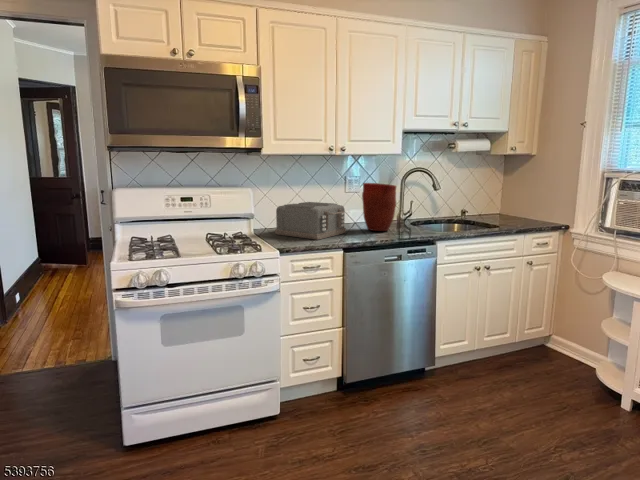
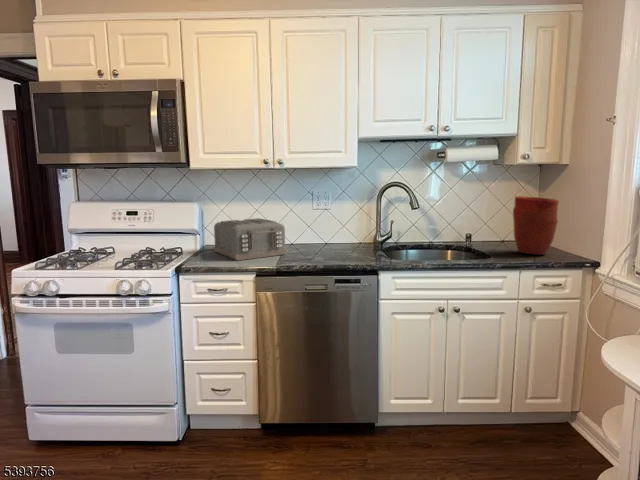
vase: present [362,183,396,231] -> present [513,196,559,255]

